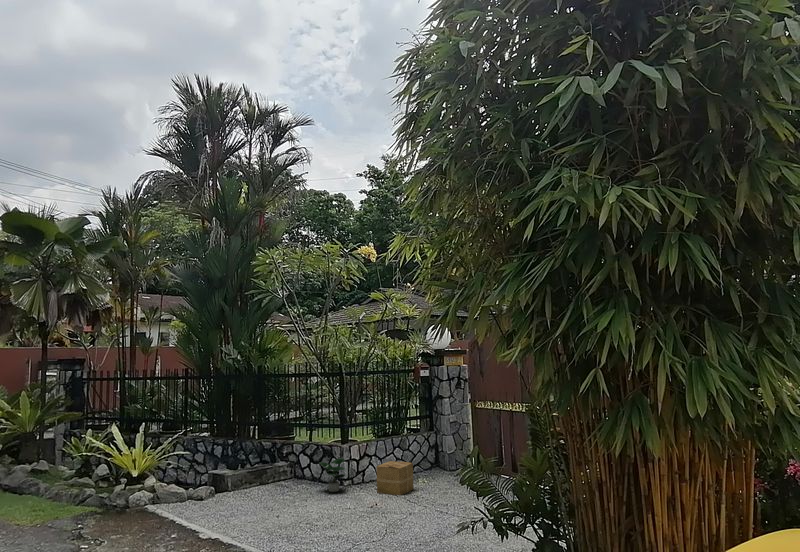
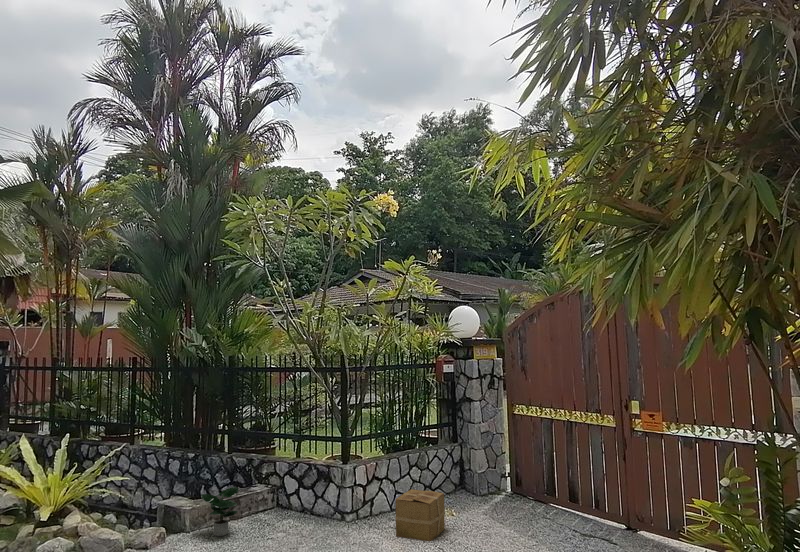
potted plant: present [320,458,345,492] -> present [201,487,239,536]

